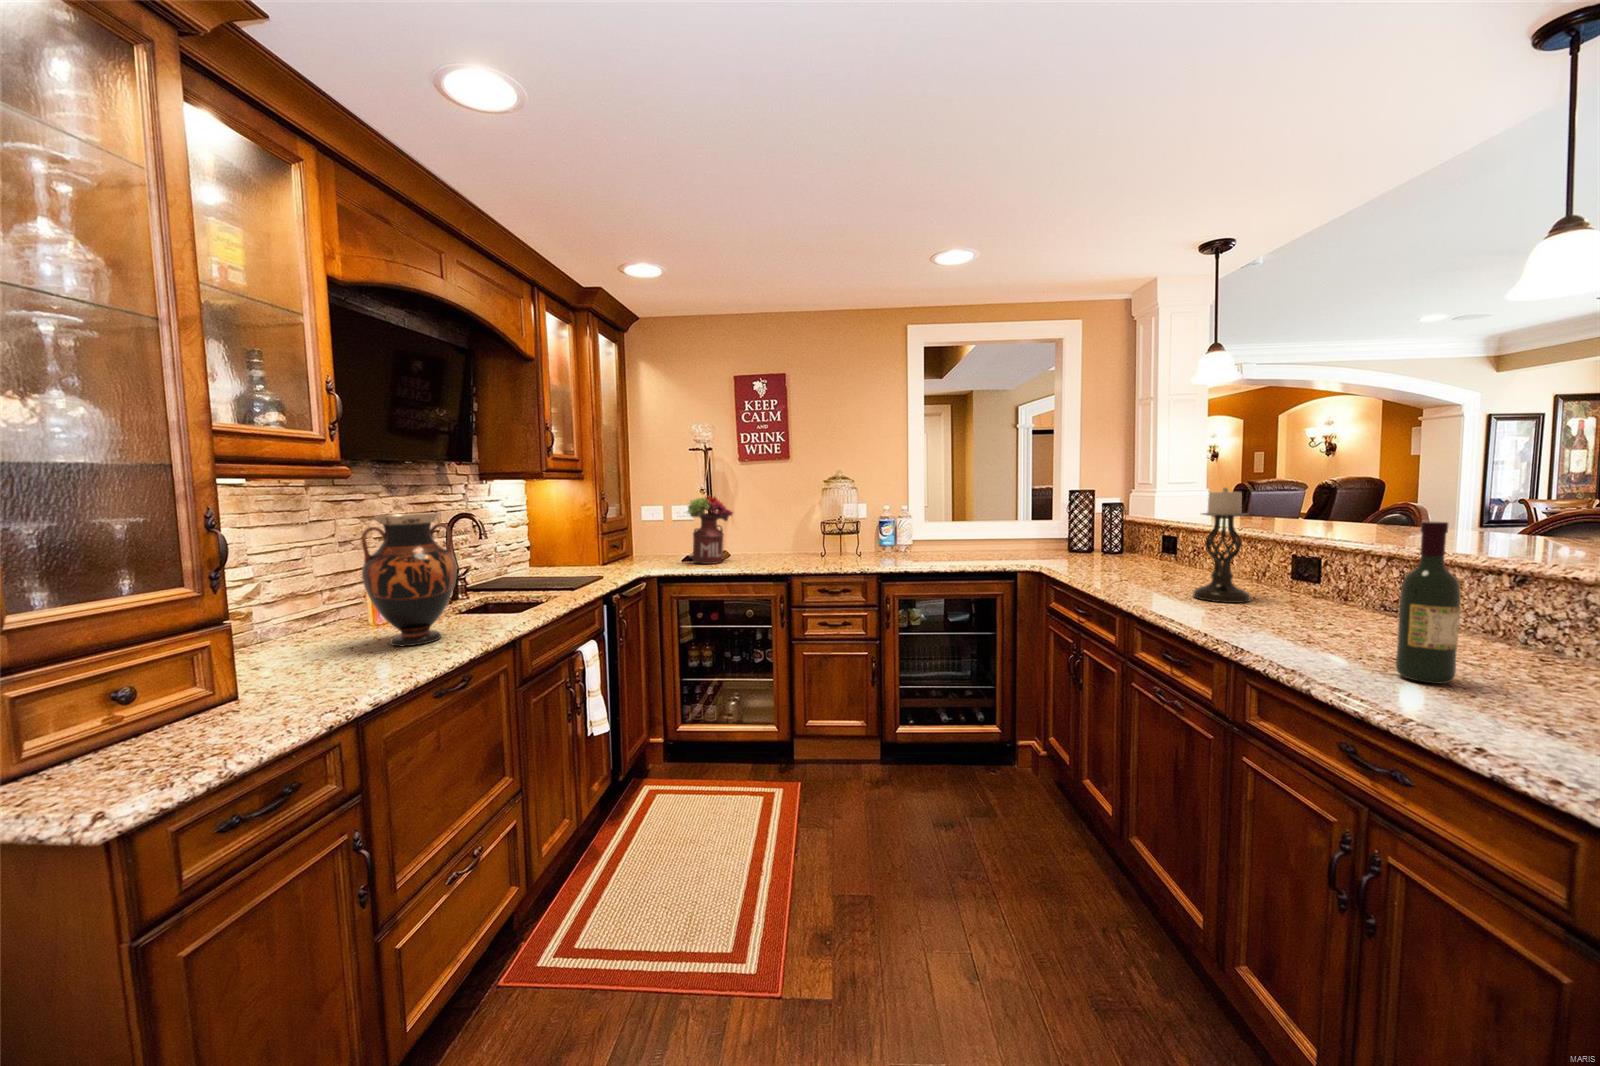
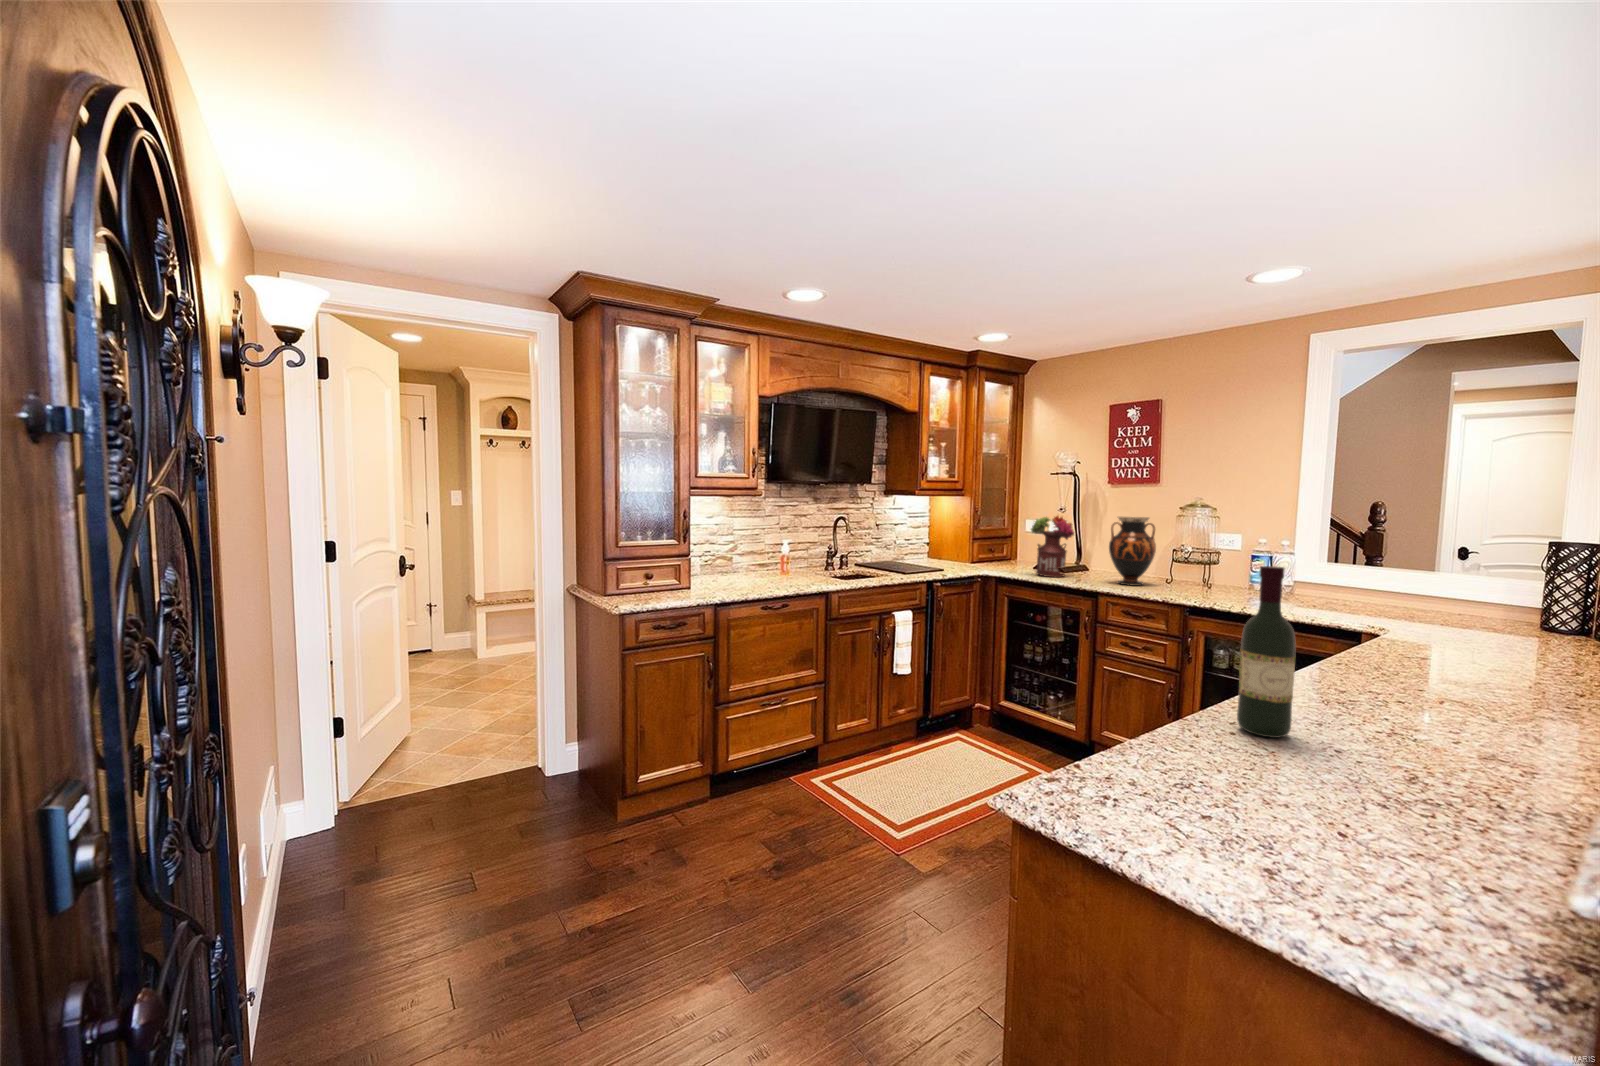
candle holder: present [1193,488,1250,603] -> none [1417,534,1511,694]
vase: present [361,513,457,646] -> present [1109,517,1156,586]

